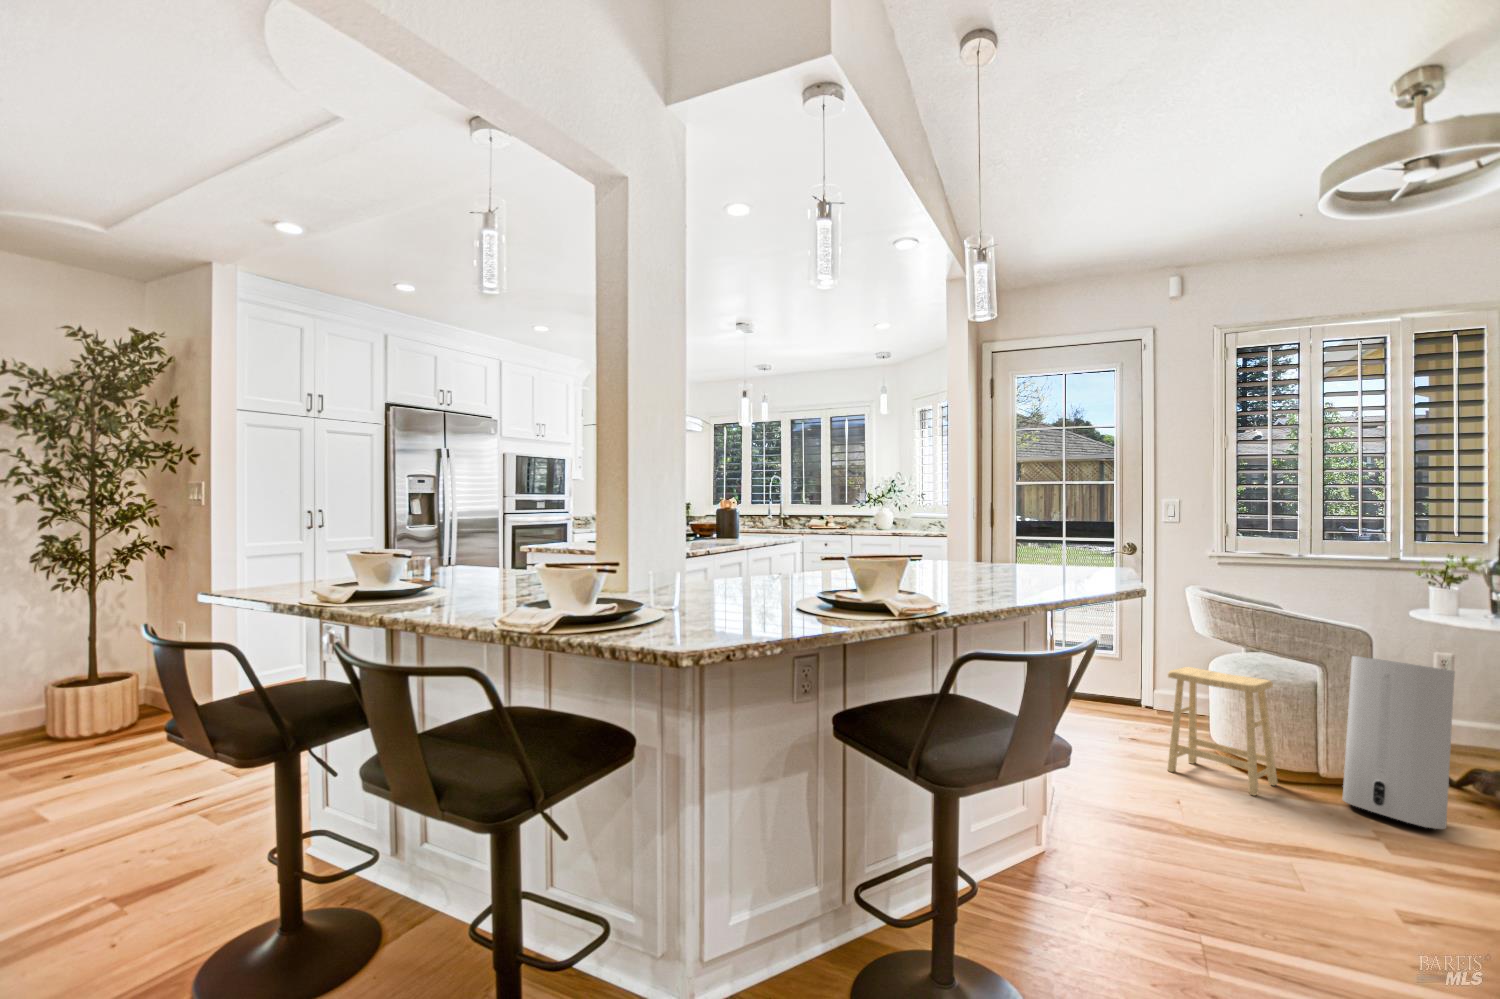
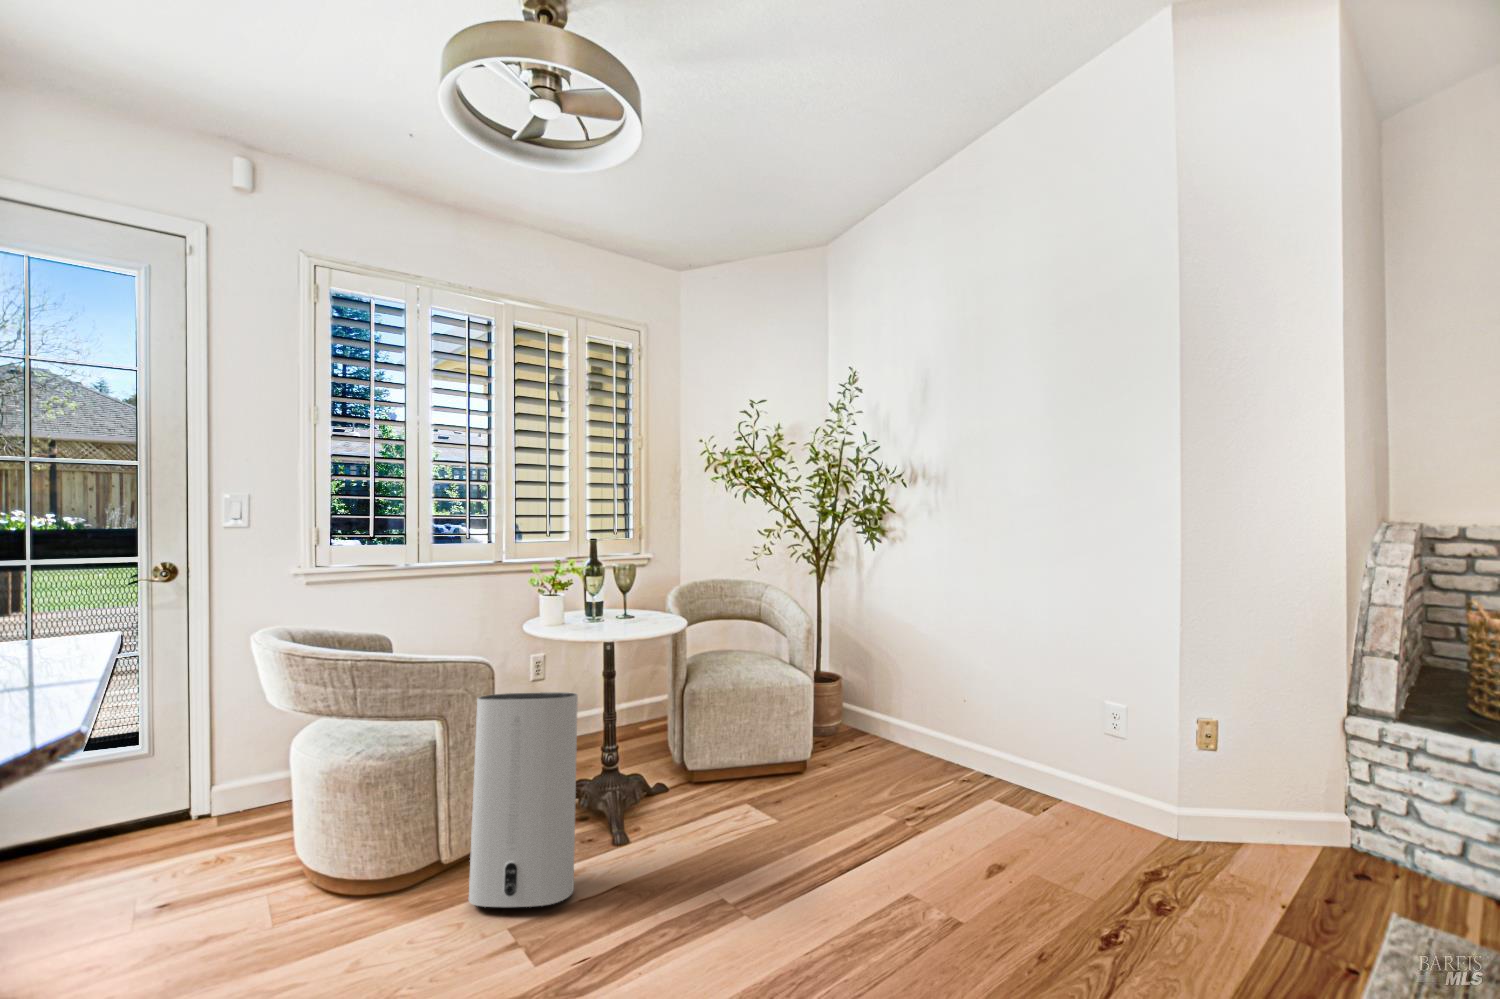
footstool: present [1167,667,1277,796] -> none [211,760,388,975]

